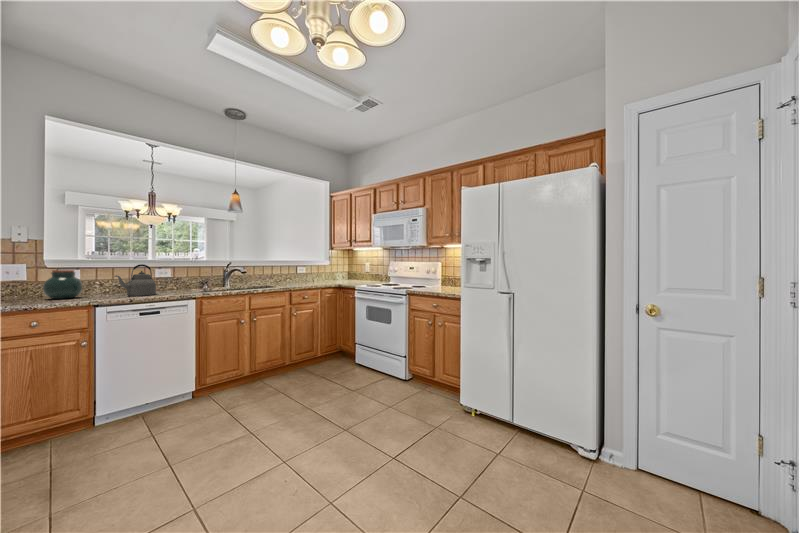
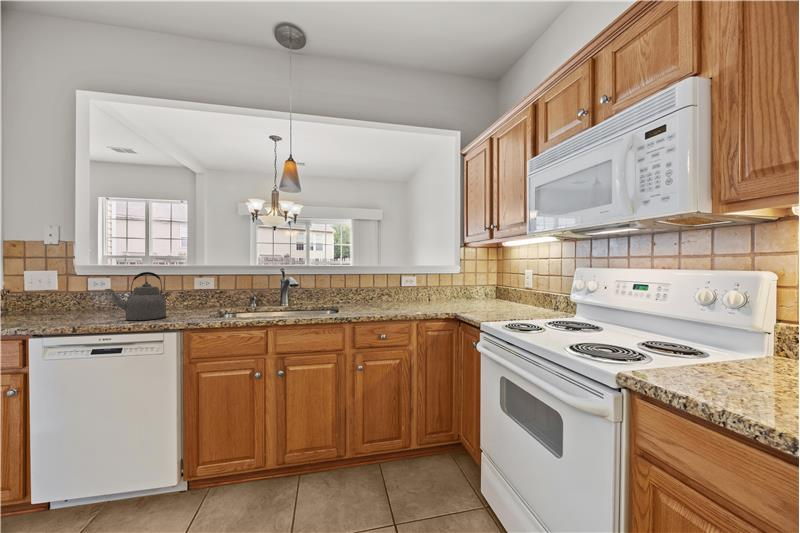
jar: present [43,270,83,299] -> none [45,279,93,318]

